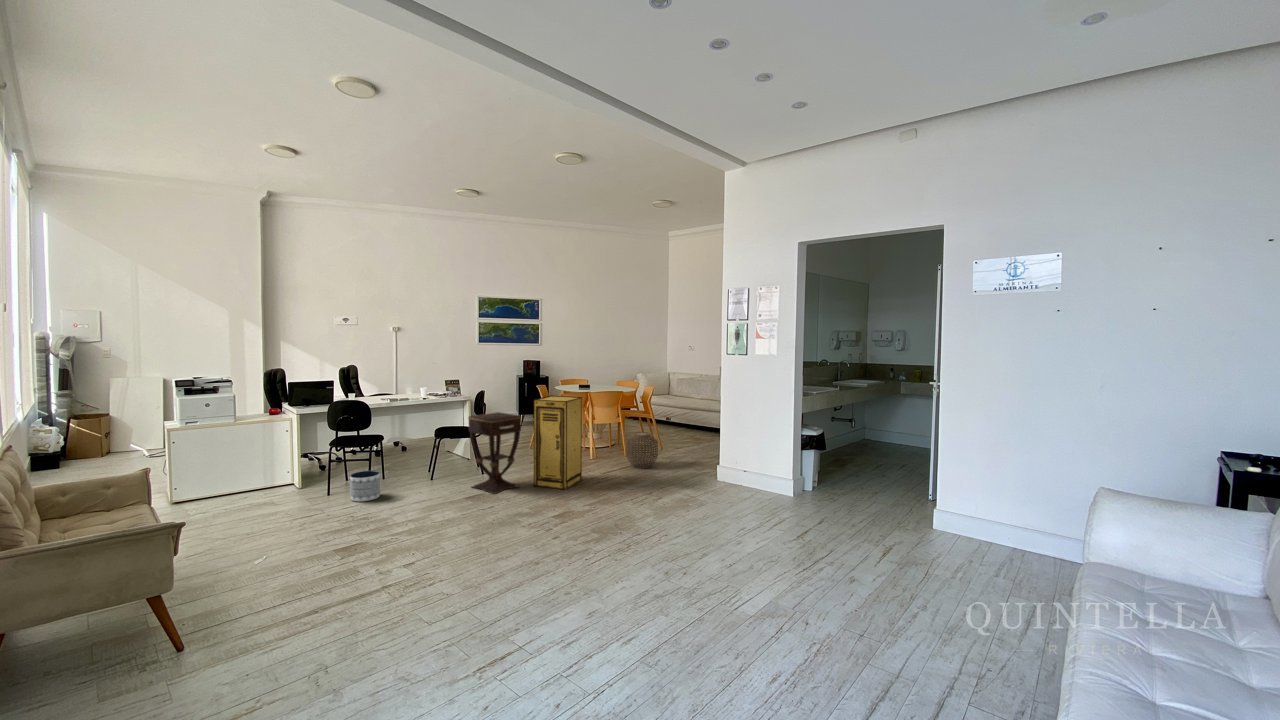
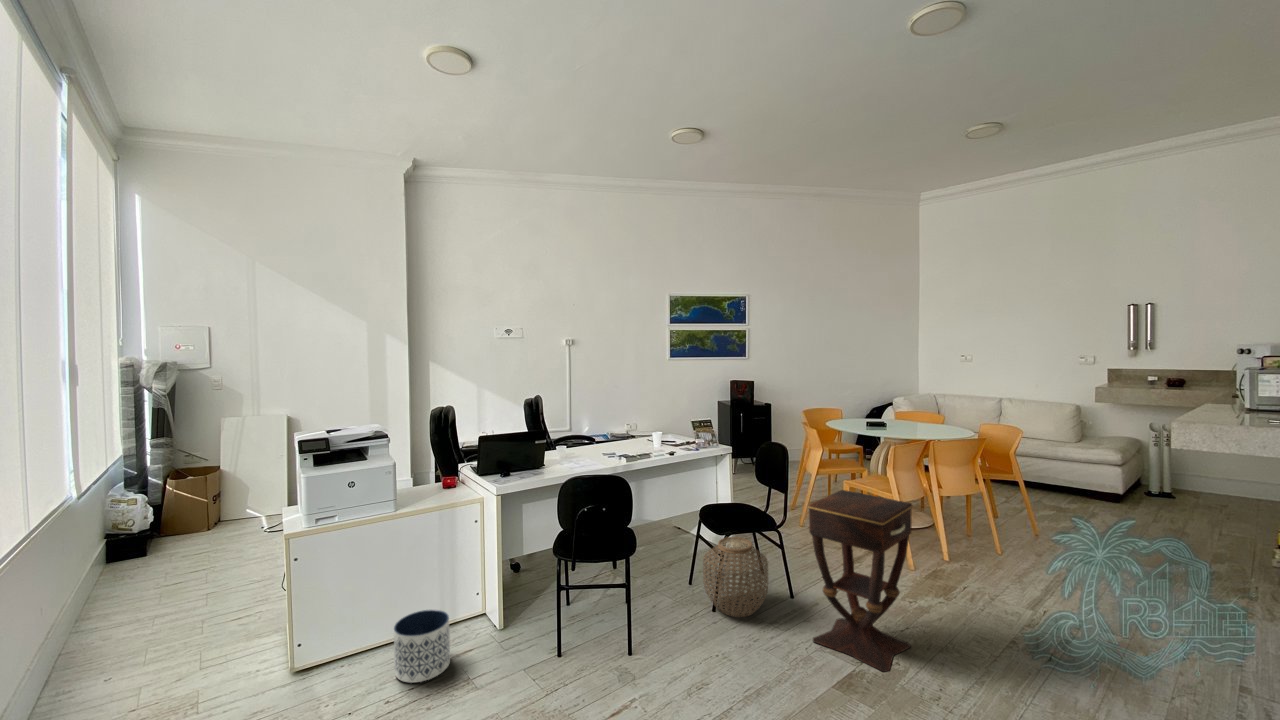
storage cabinet: present [534,396,582,490] -> none [936,457,1028,664]
woven basket: present [626,432,658,468] -> present [703,537,768,617]
planter: present [350,471,380,501] -> present [394,610,450,683]

